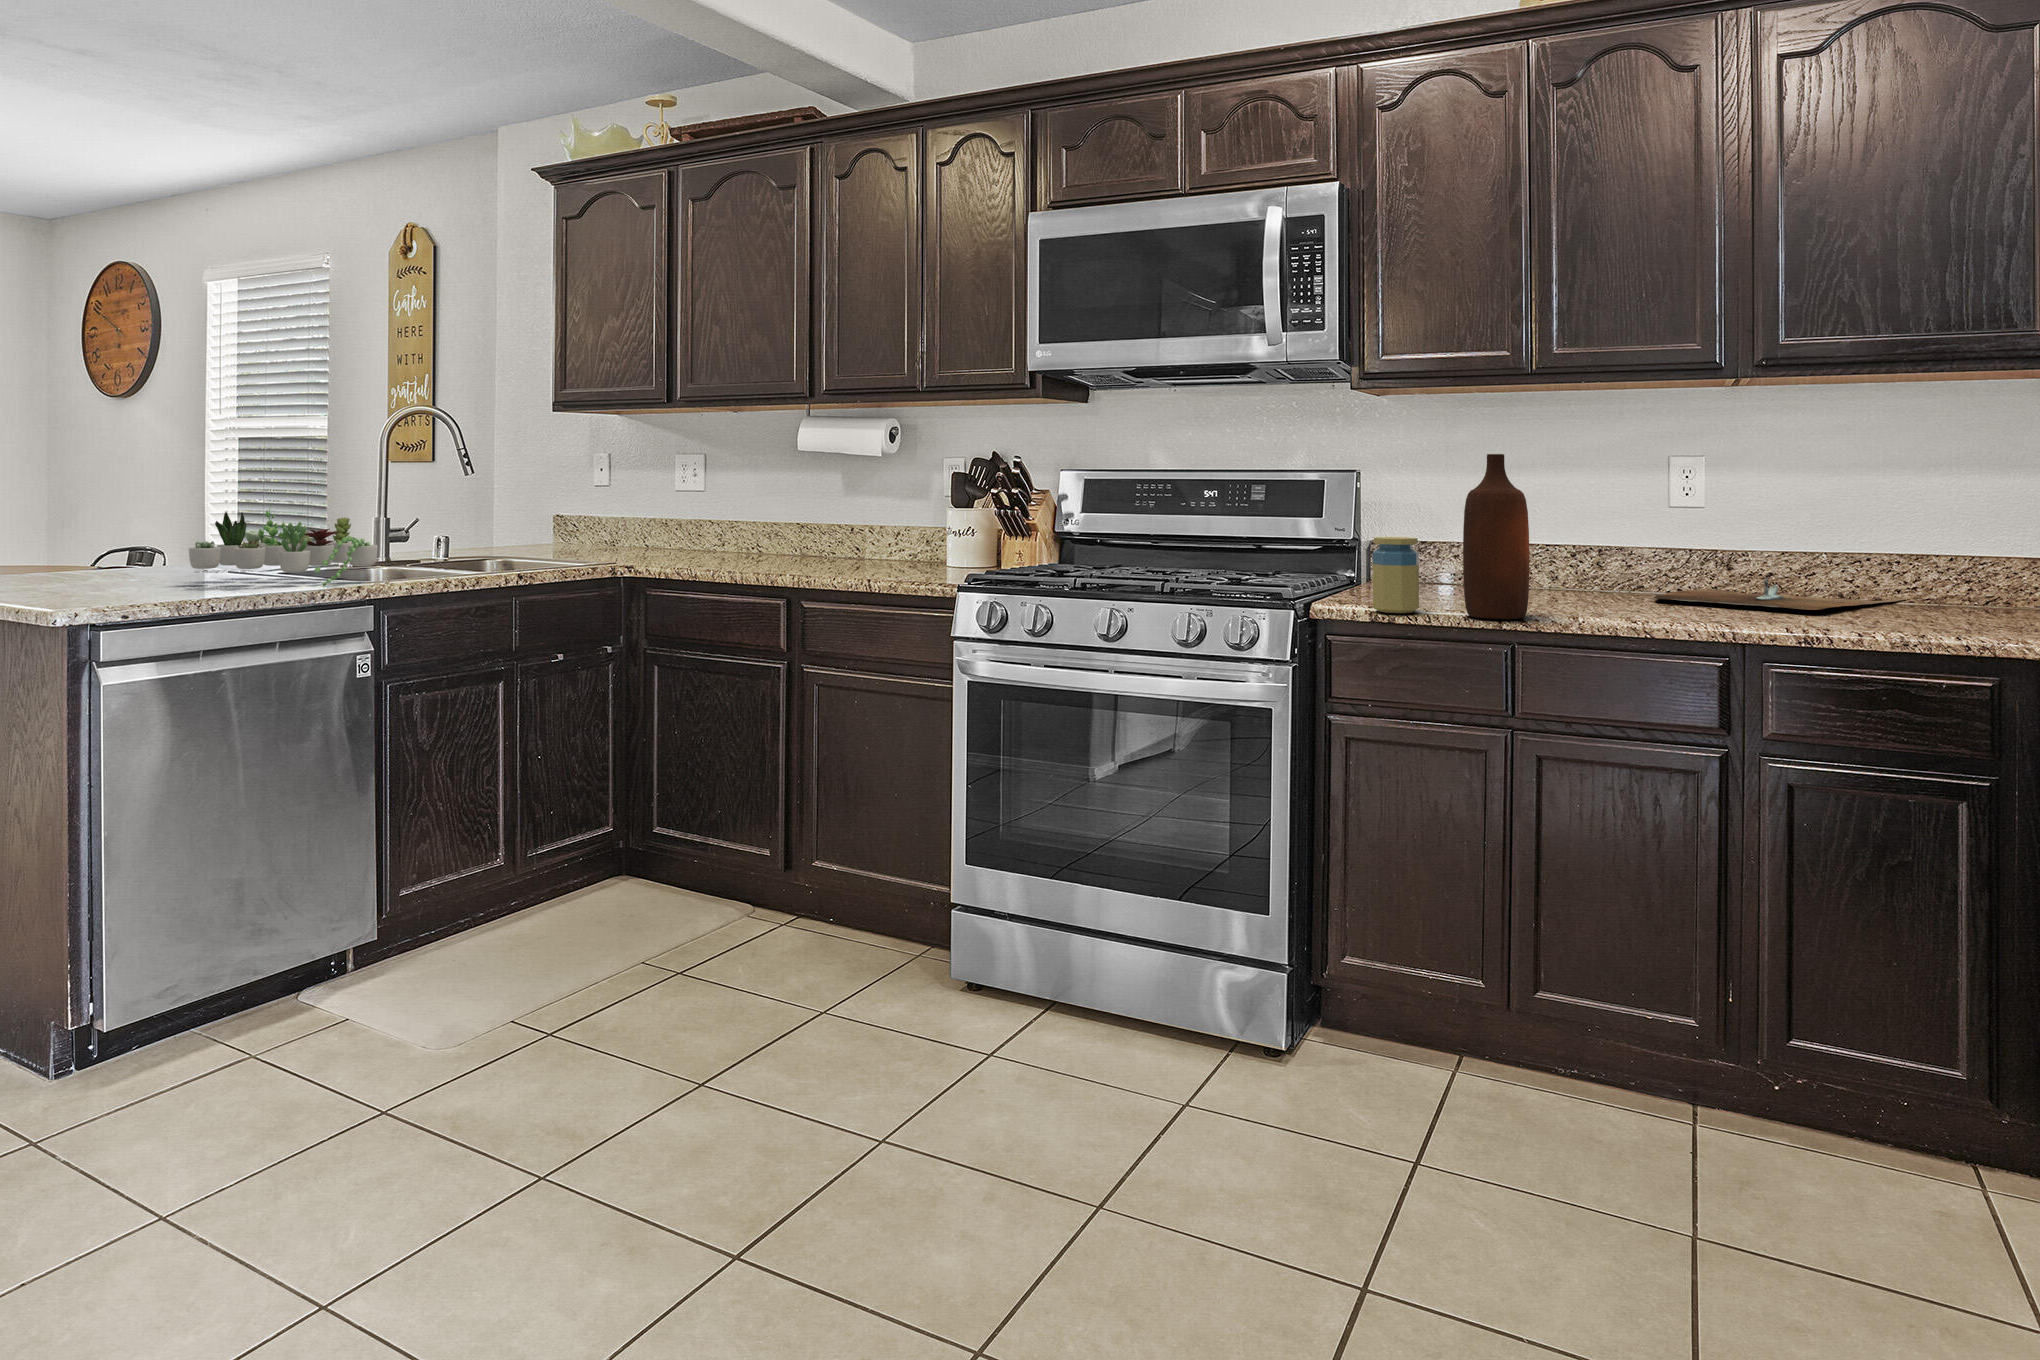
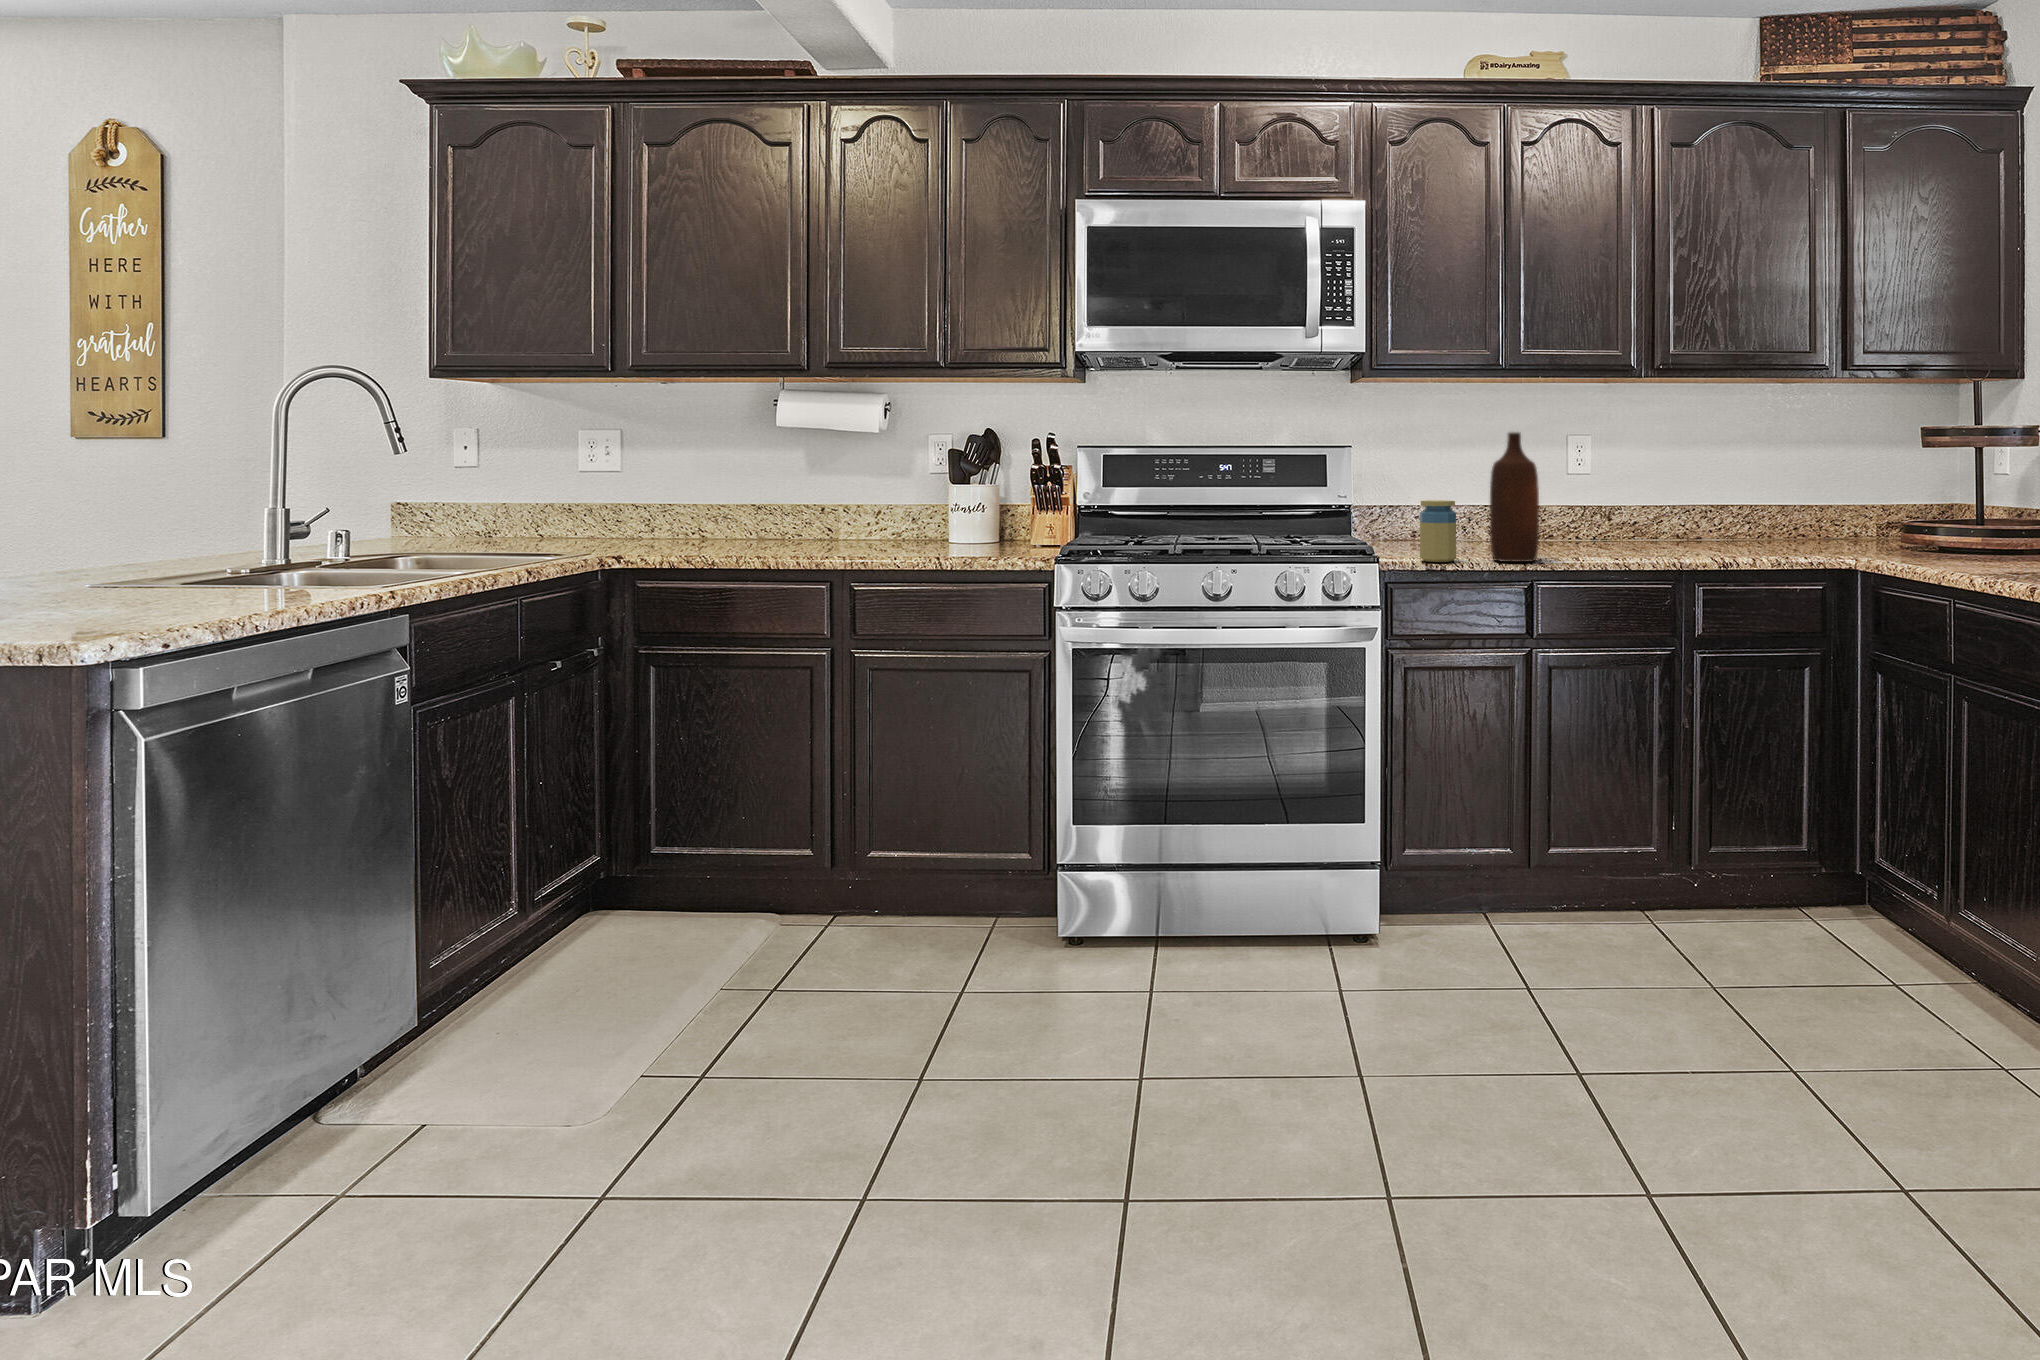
succulent plant: present [189,510,378,586] -> none [82,491,365,593]
cutting board: present [1654,579,1905,610] -> none [1577,525,1720,545]

